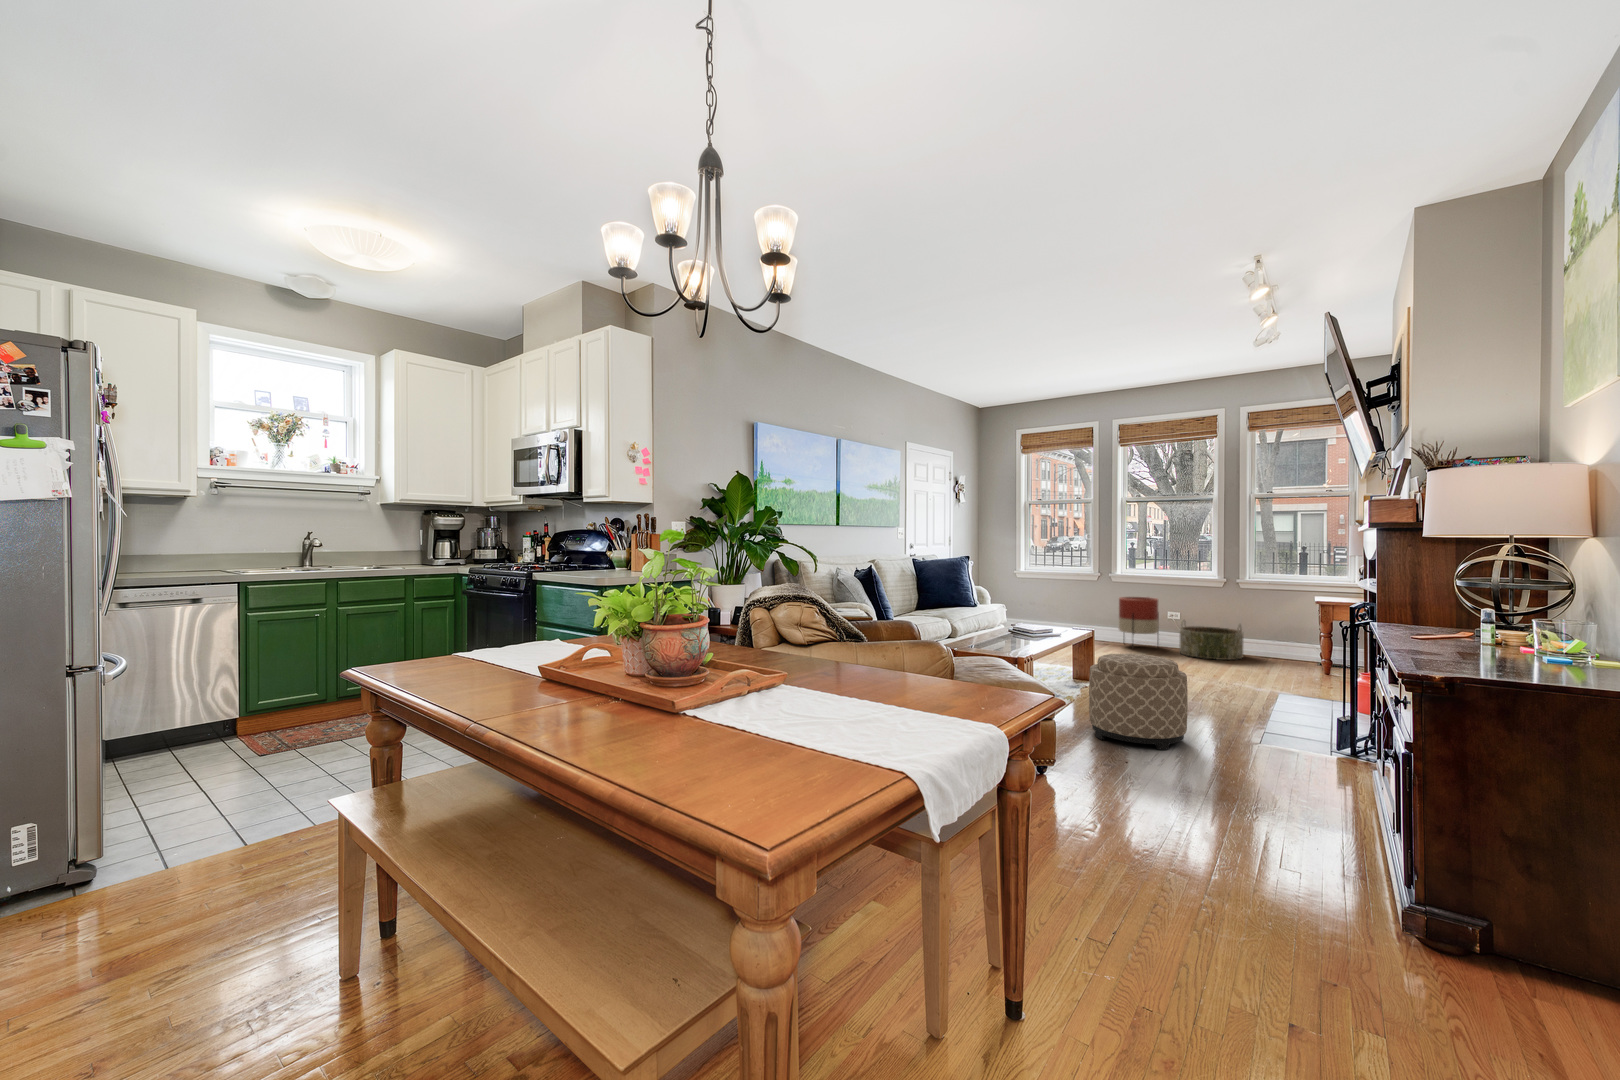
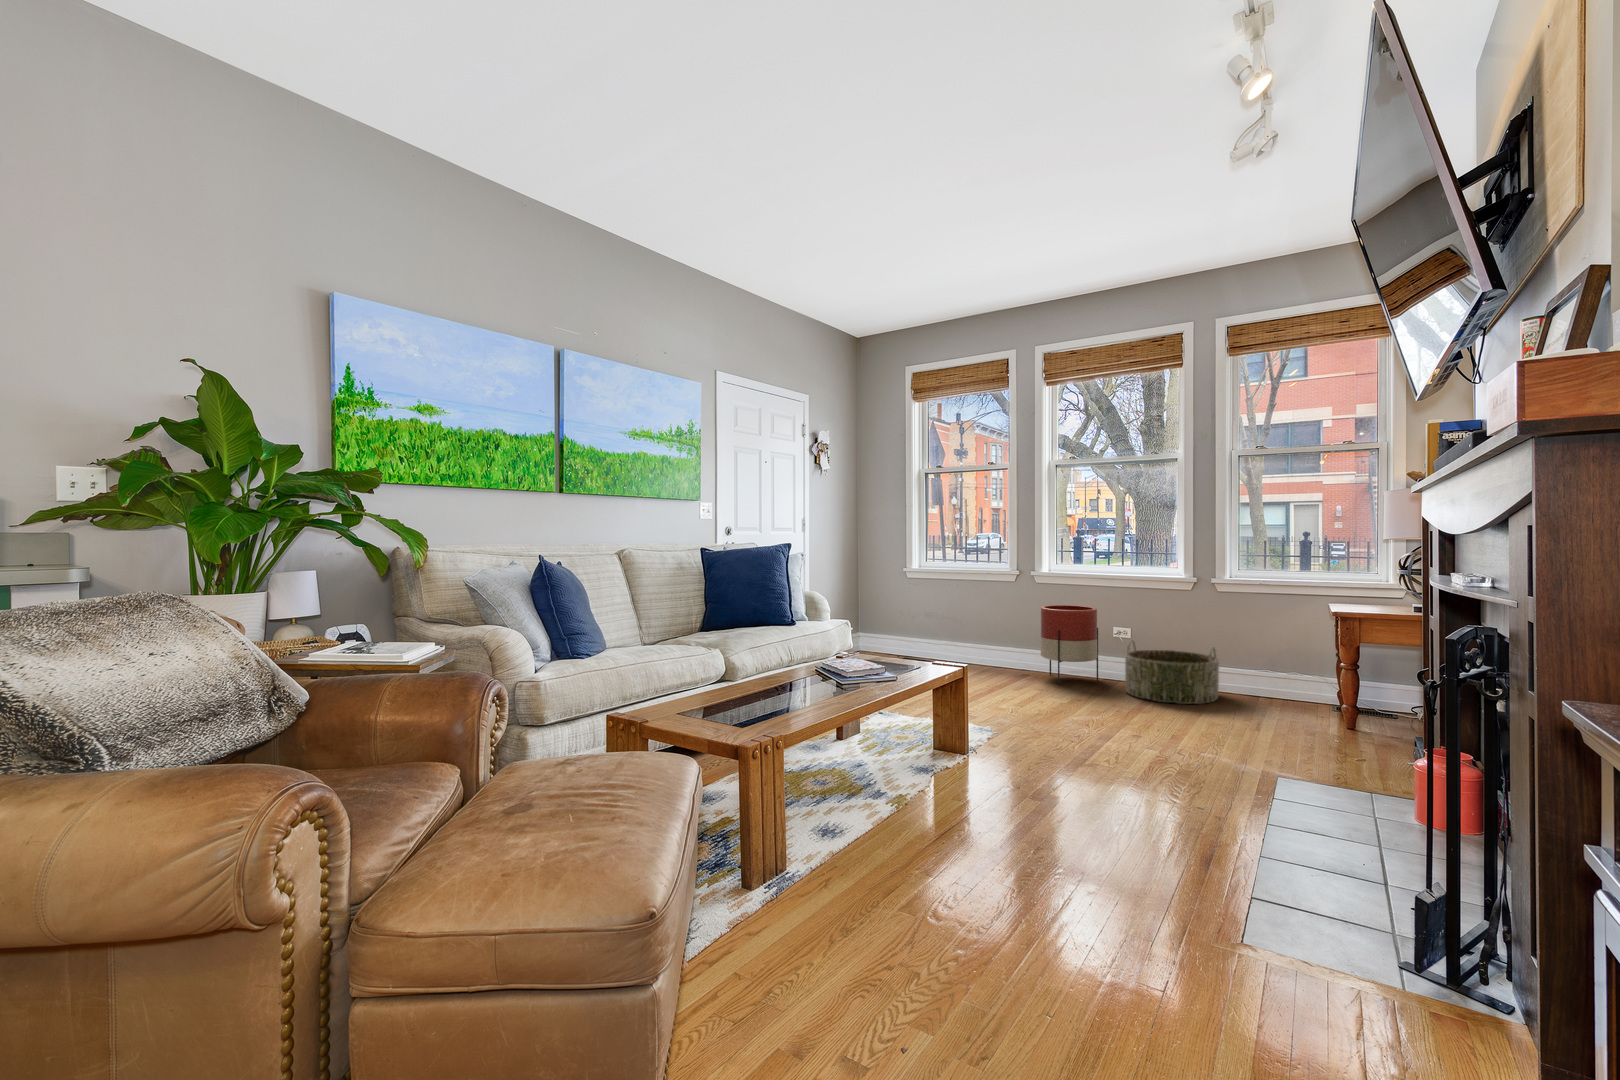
ottoman: present [1089,654,1188,750] -> none [877,738,1068,974]

